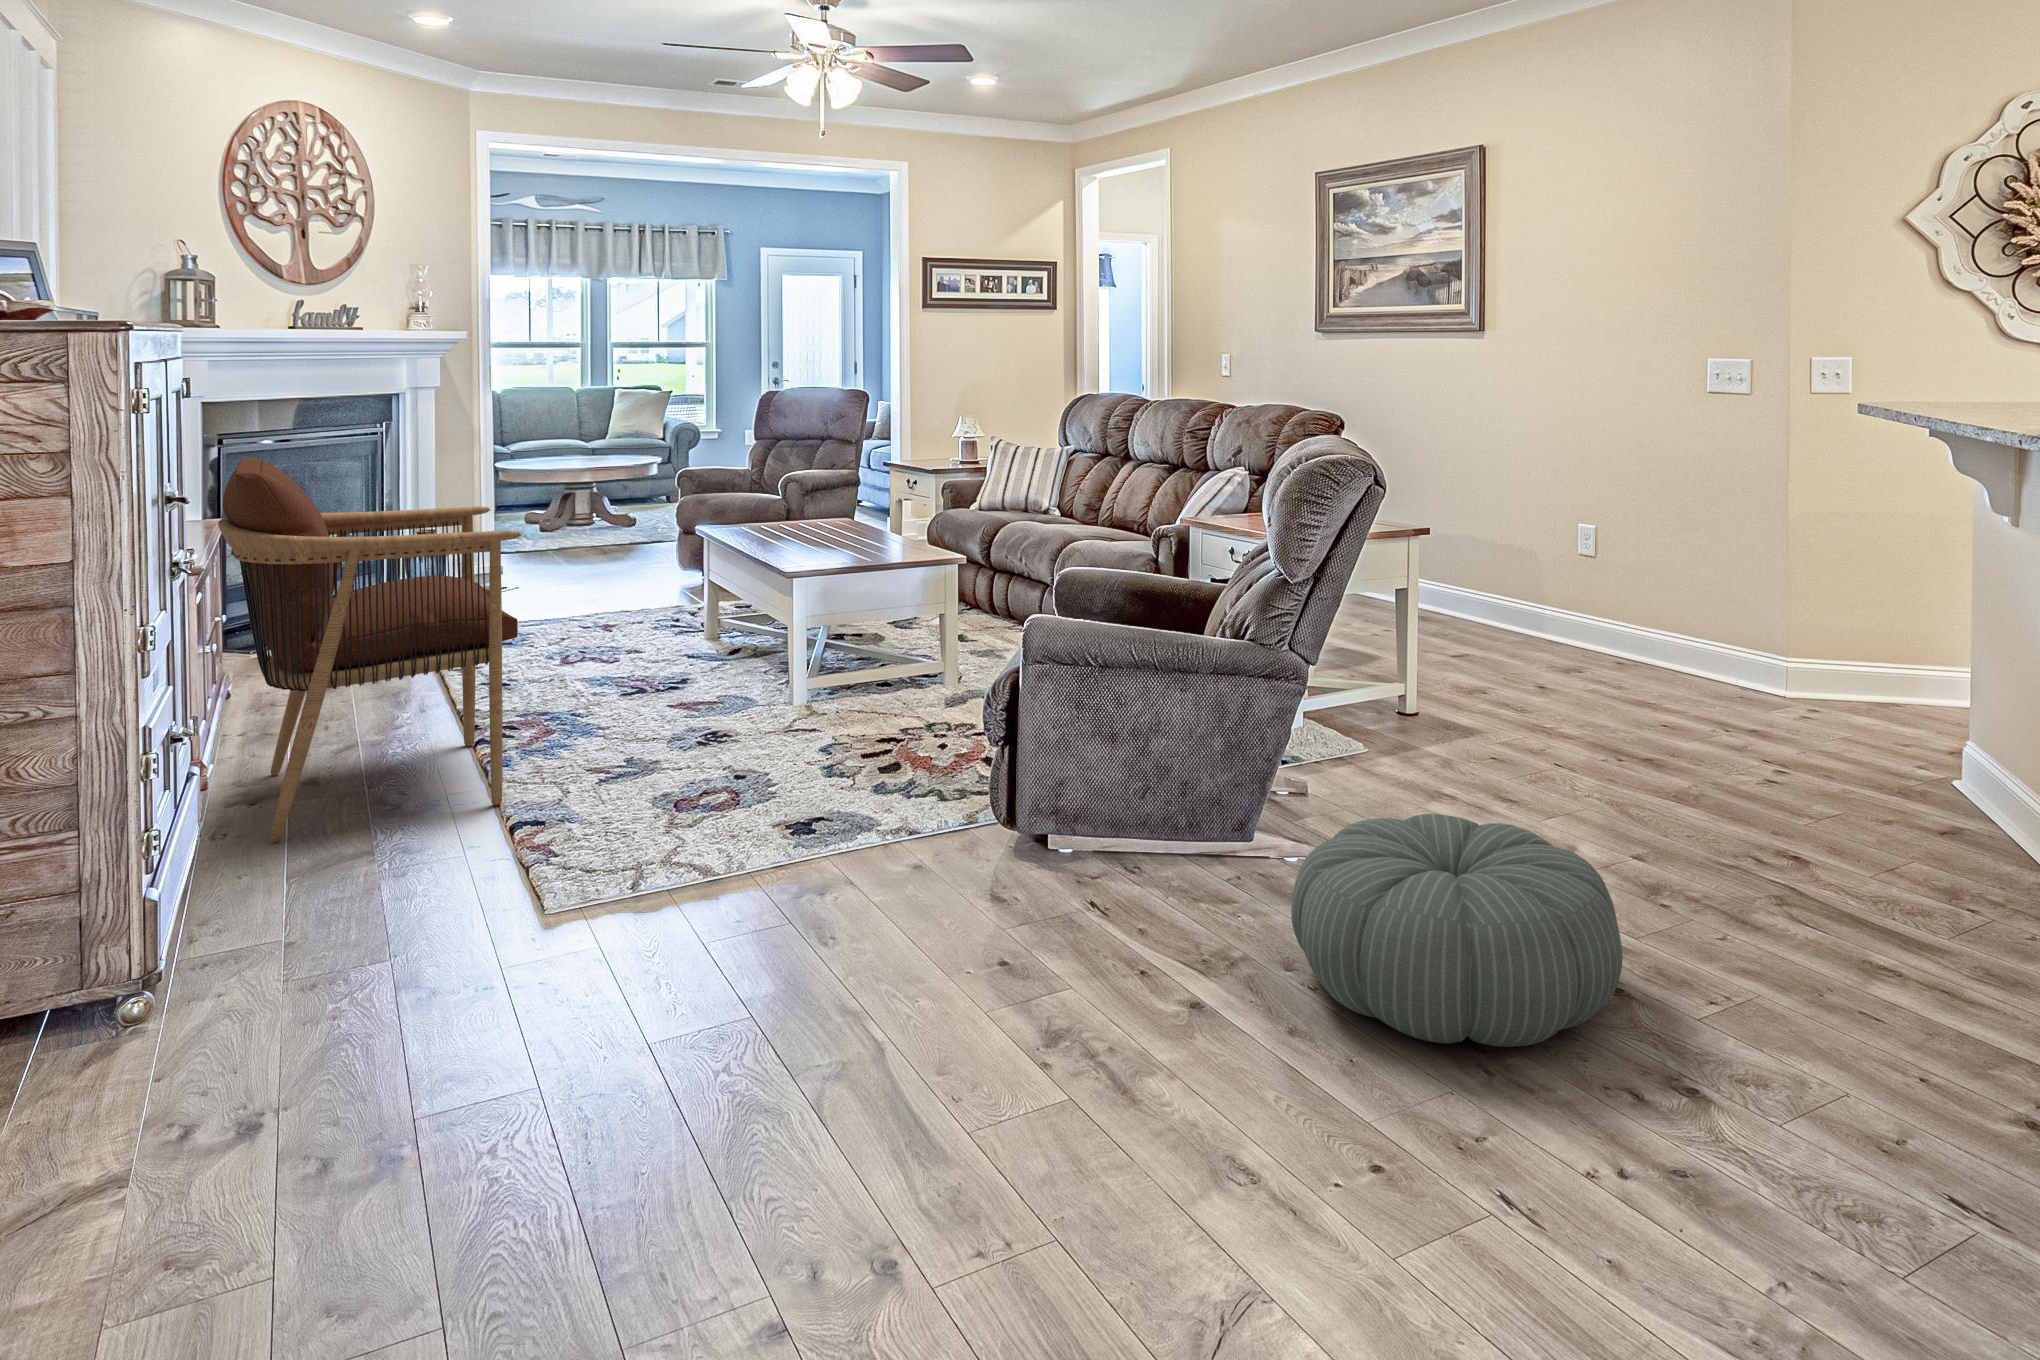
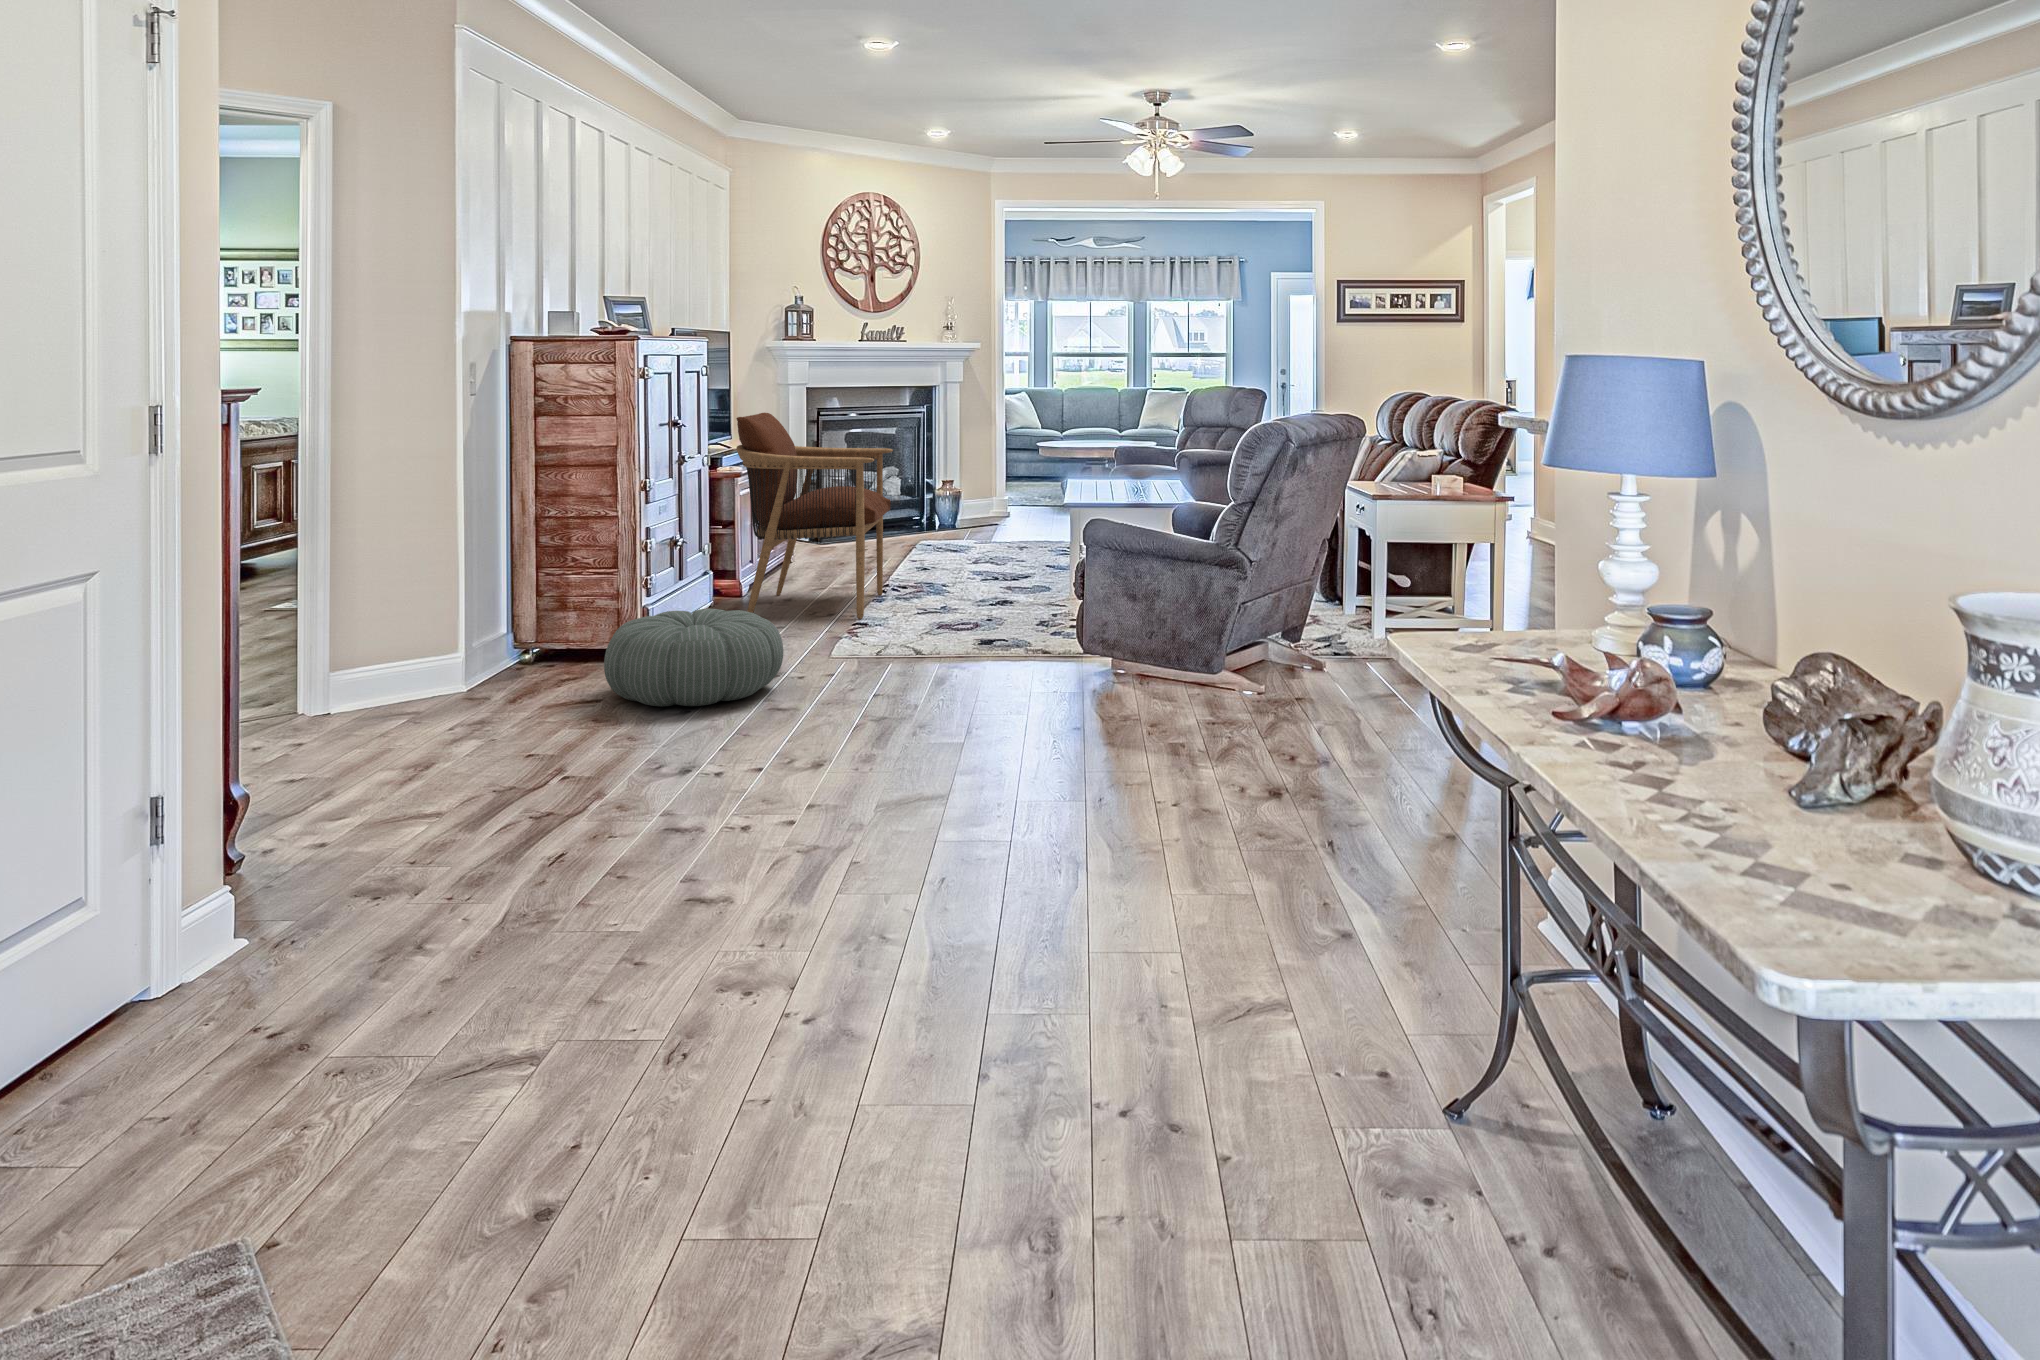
pouf: present [1291,814,1622,1047] -> present [604,609,783,706]

